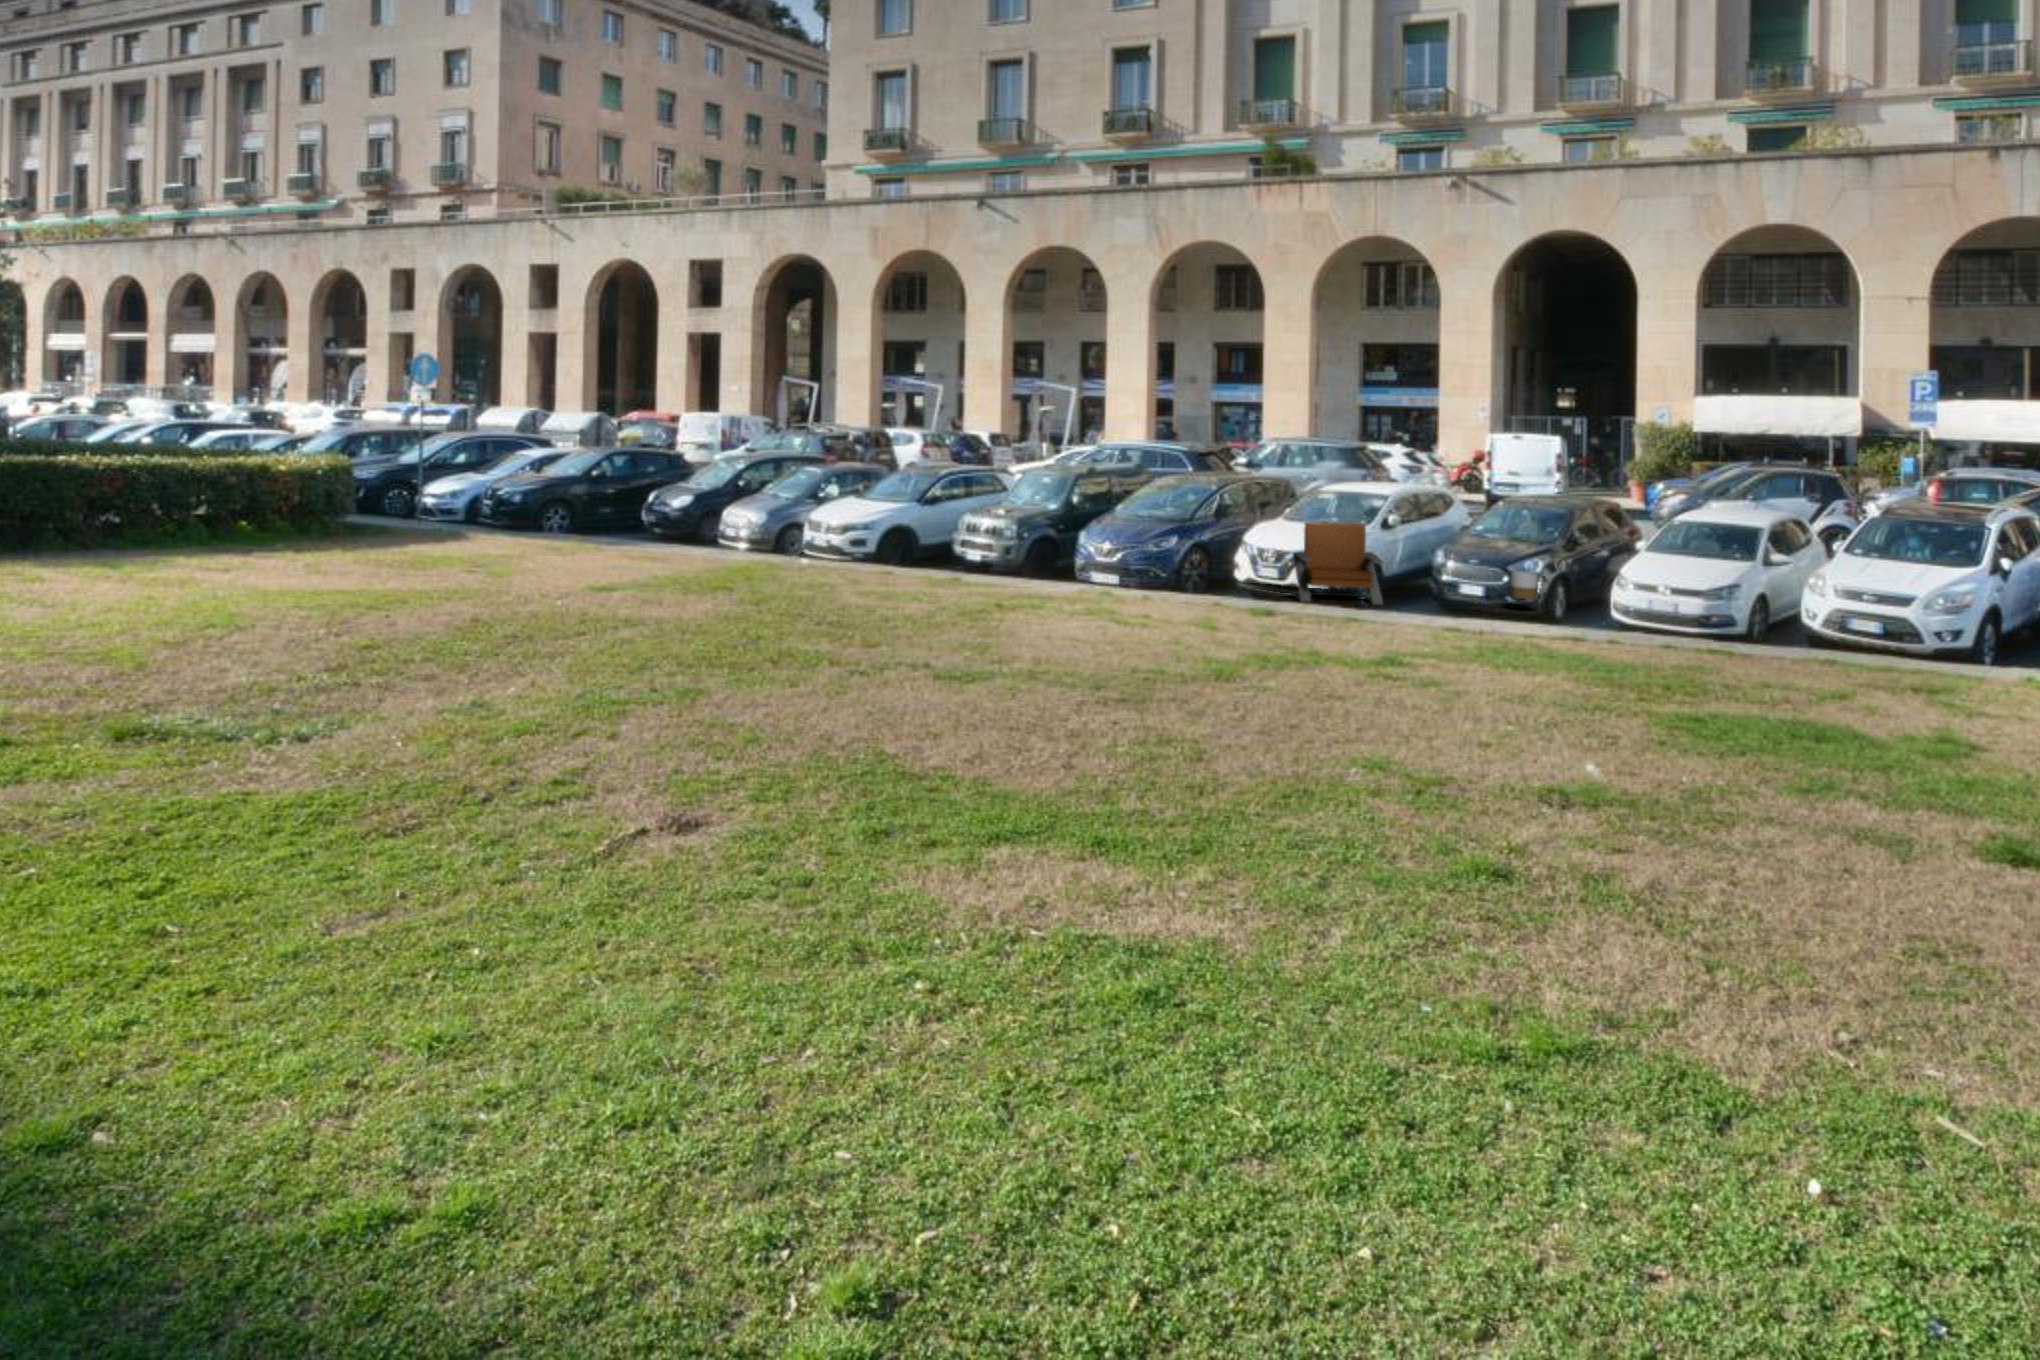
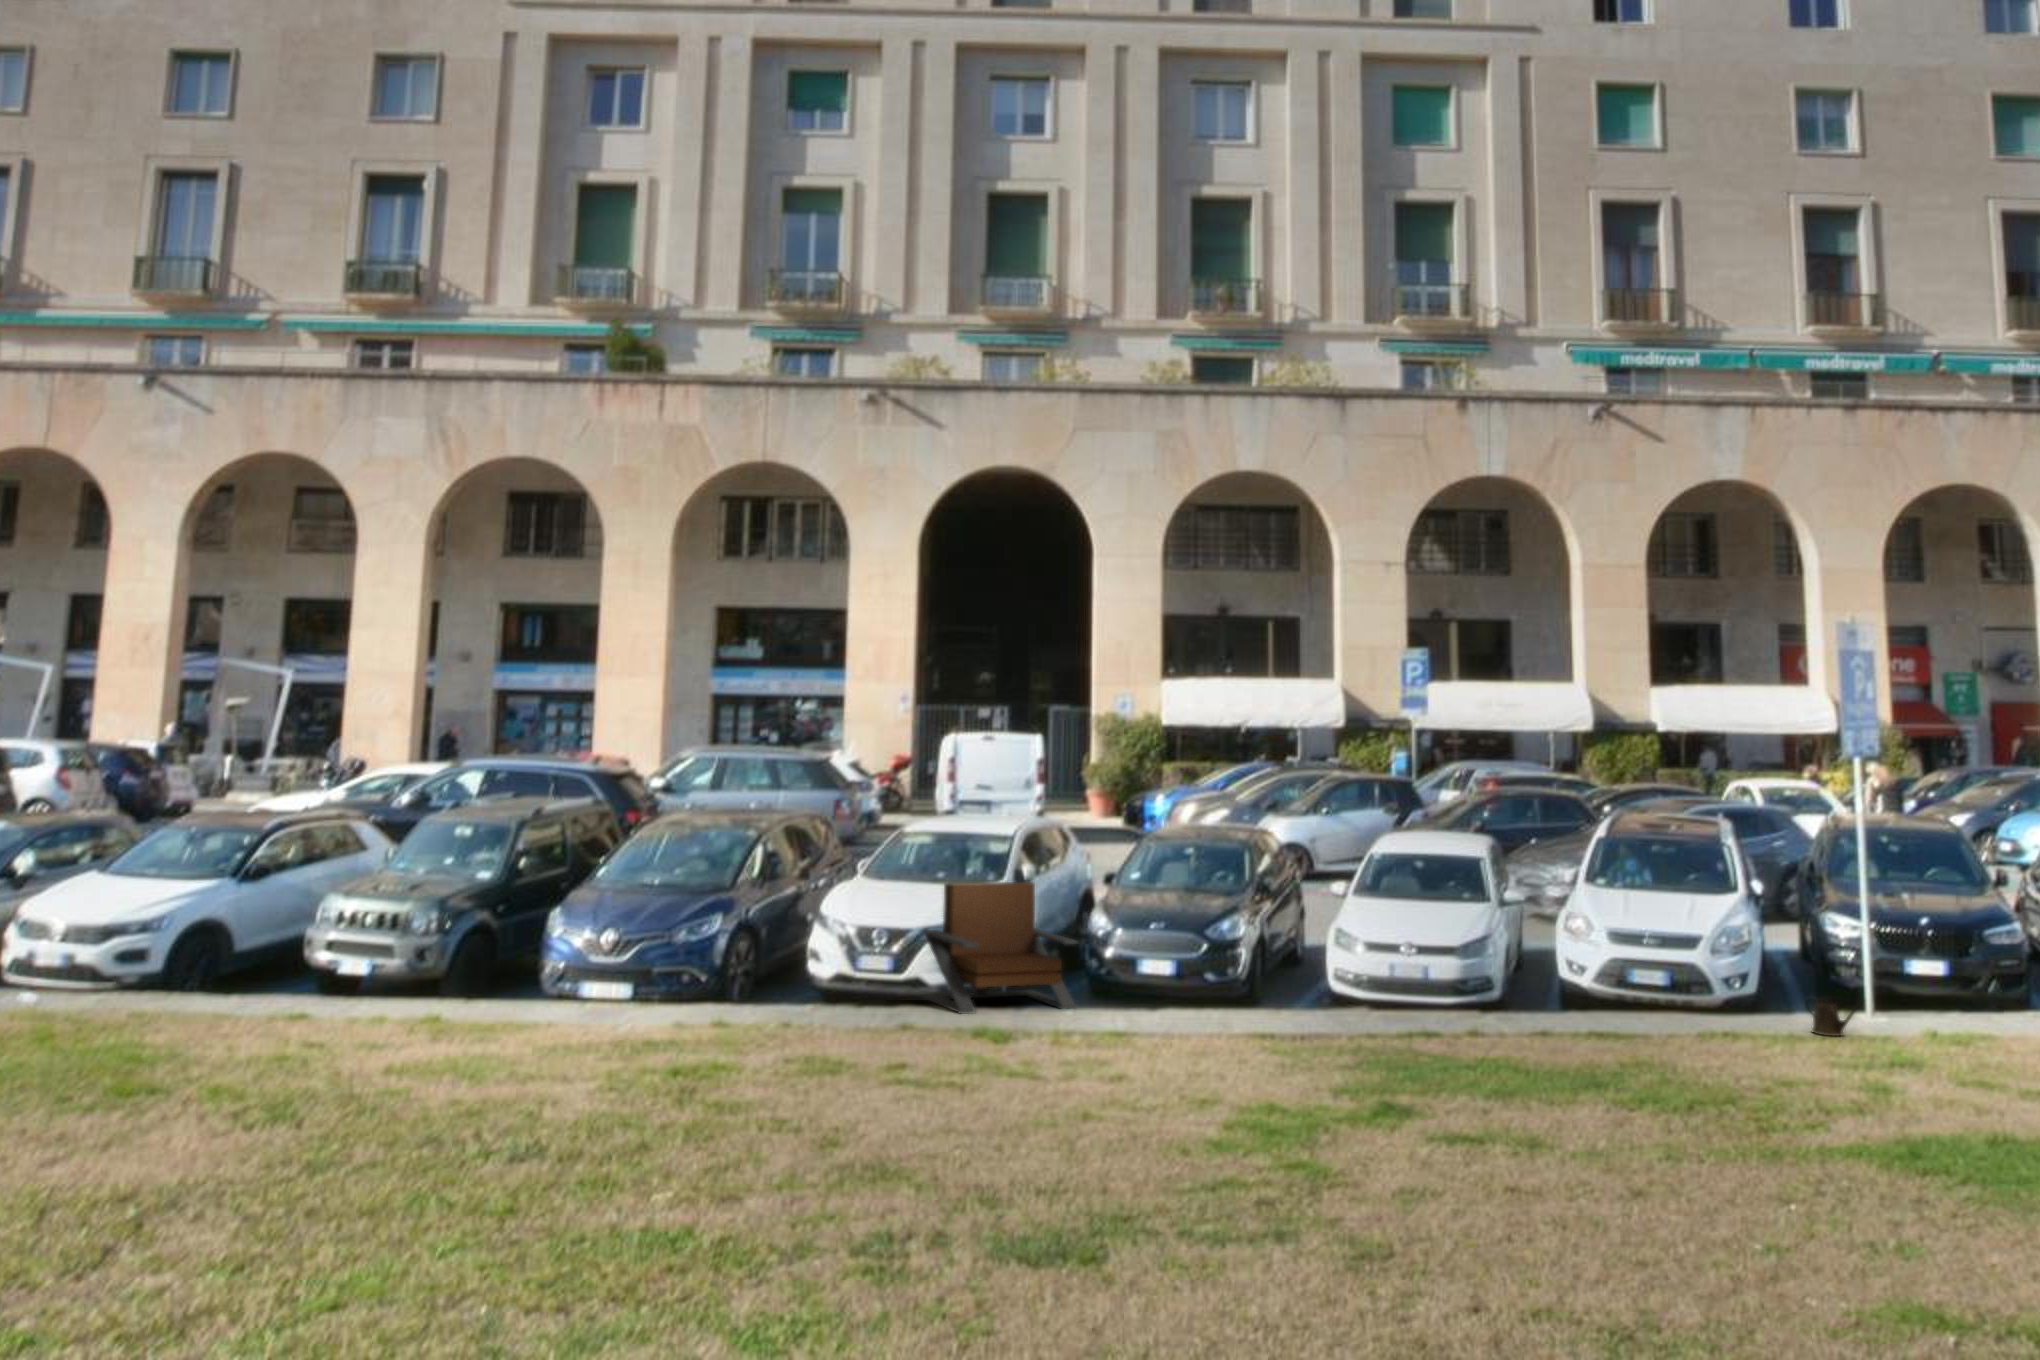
planter: present [1510,571,1538,603] -> none [1242,943,1282,1004]
watering can: none [1940,630,1978,659] -> present [1805,997,1862,1037]

